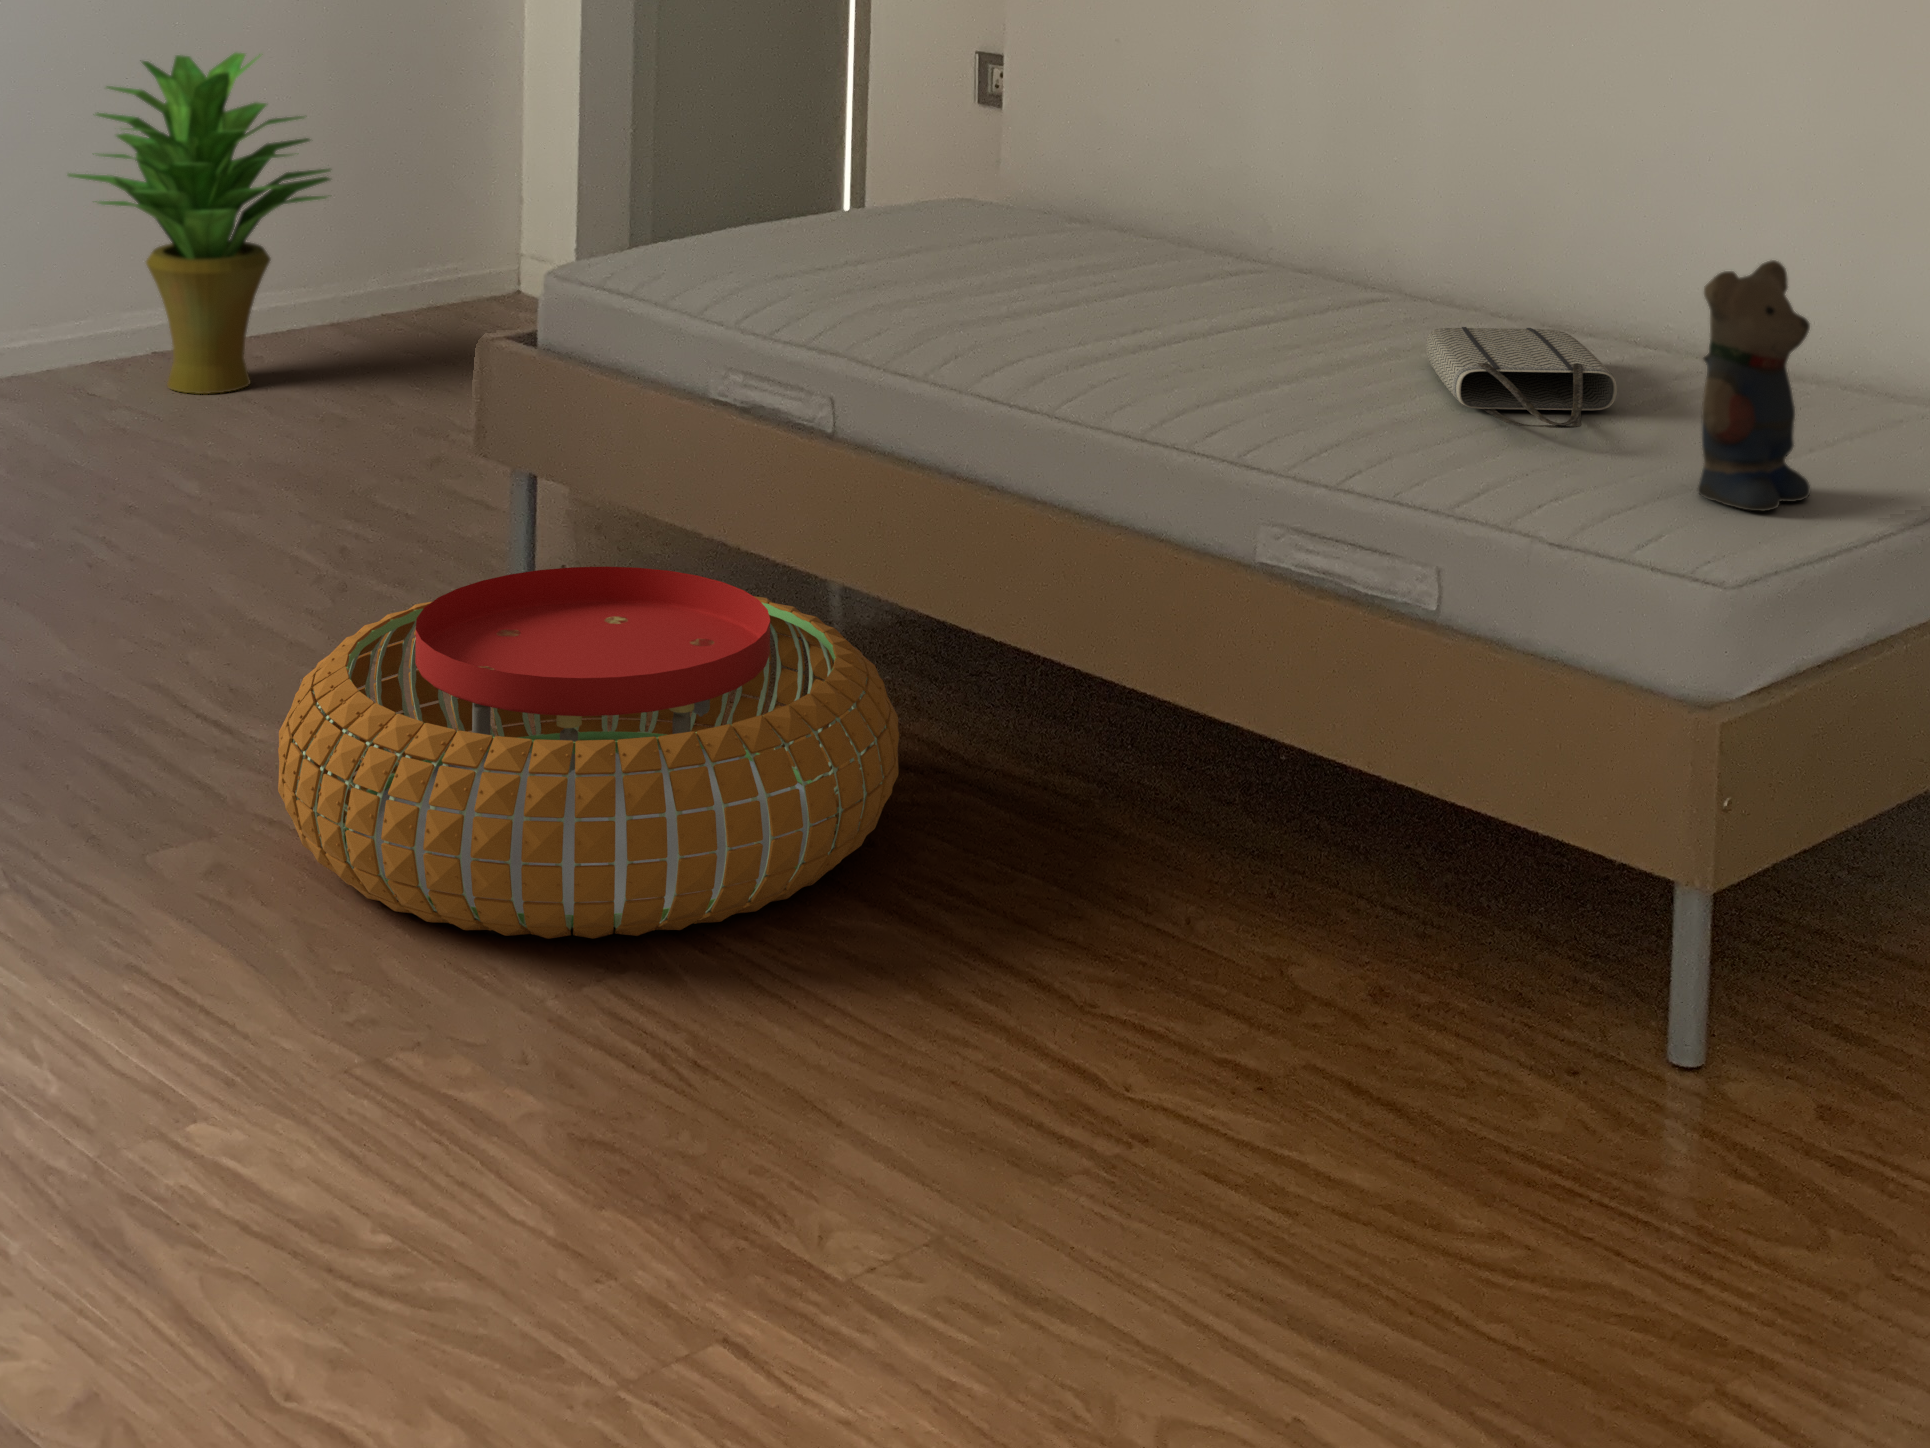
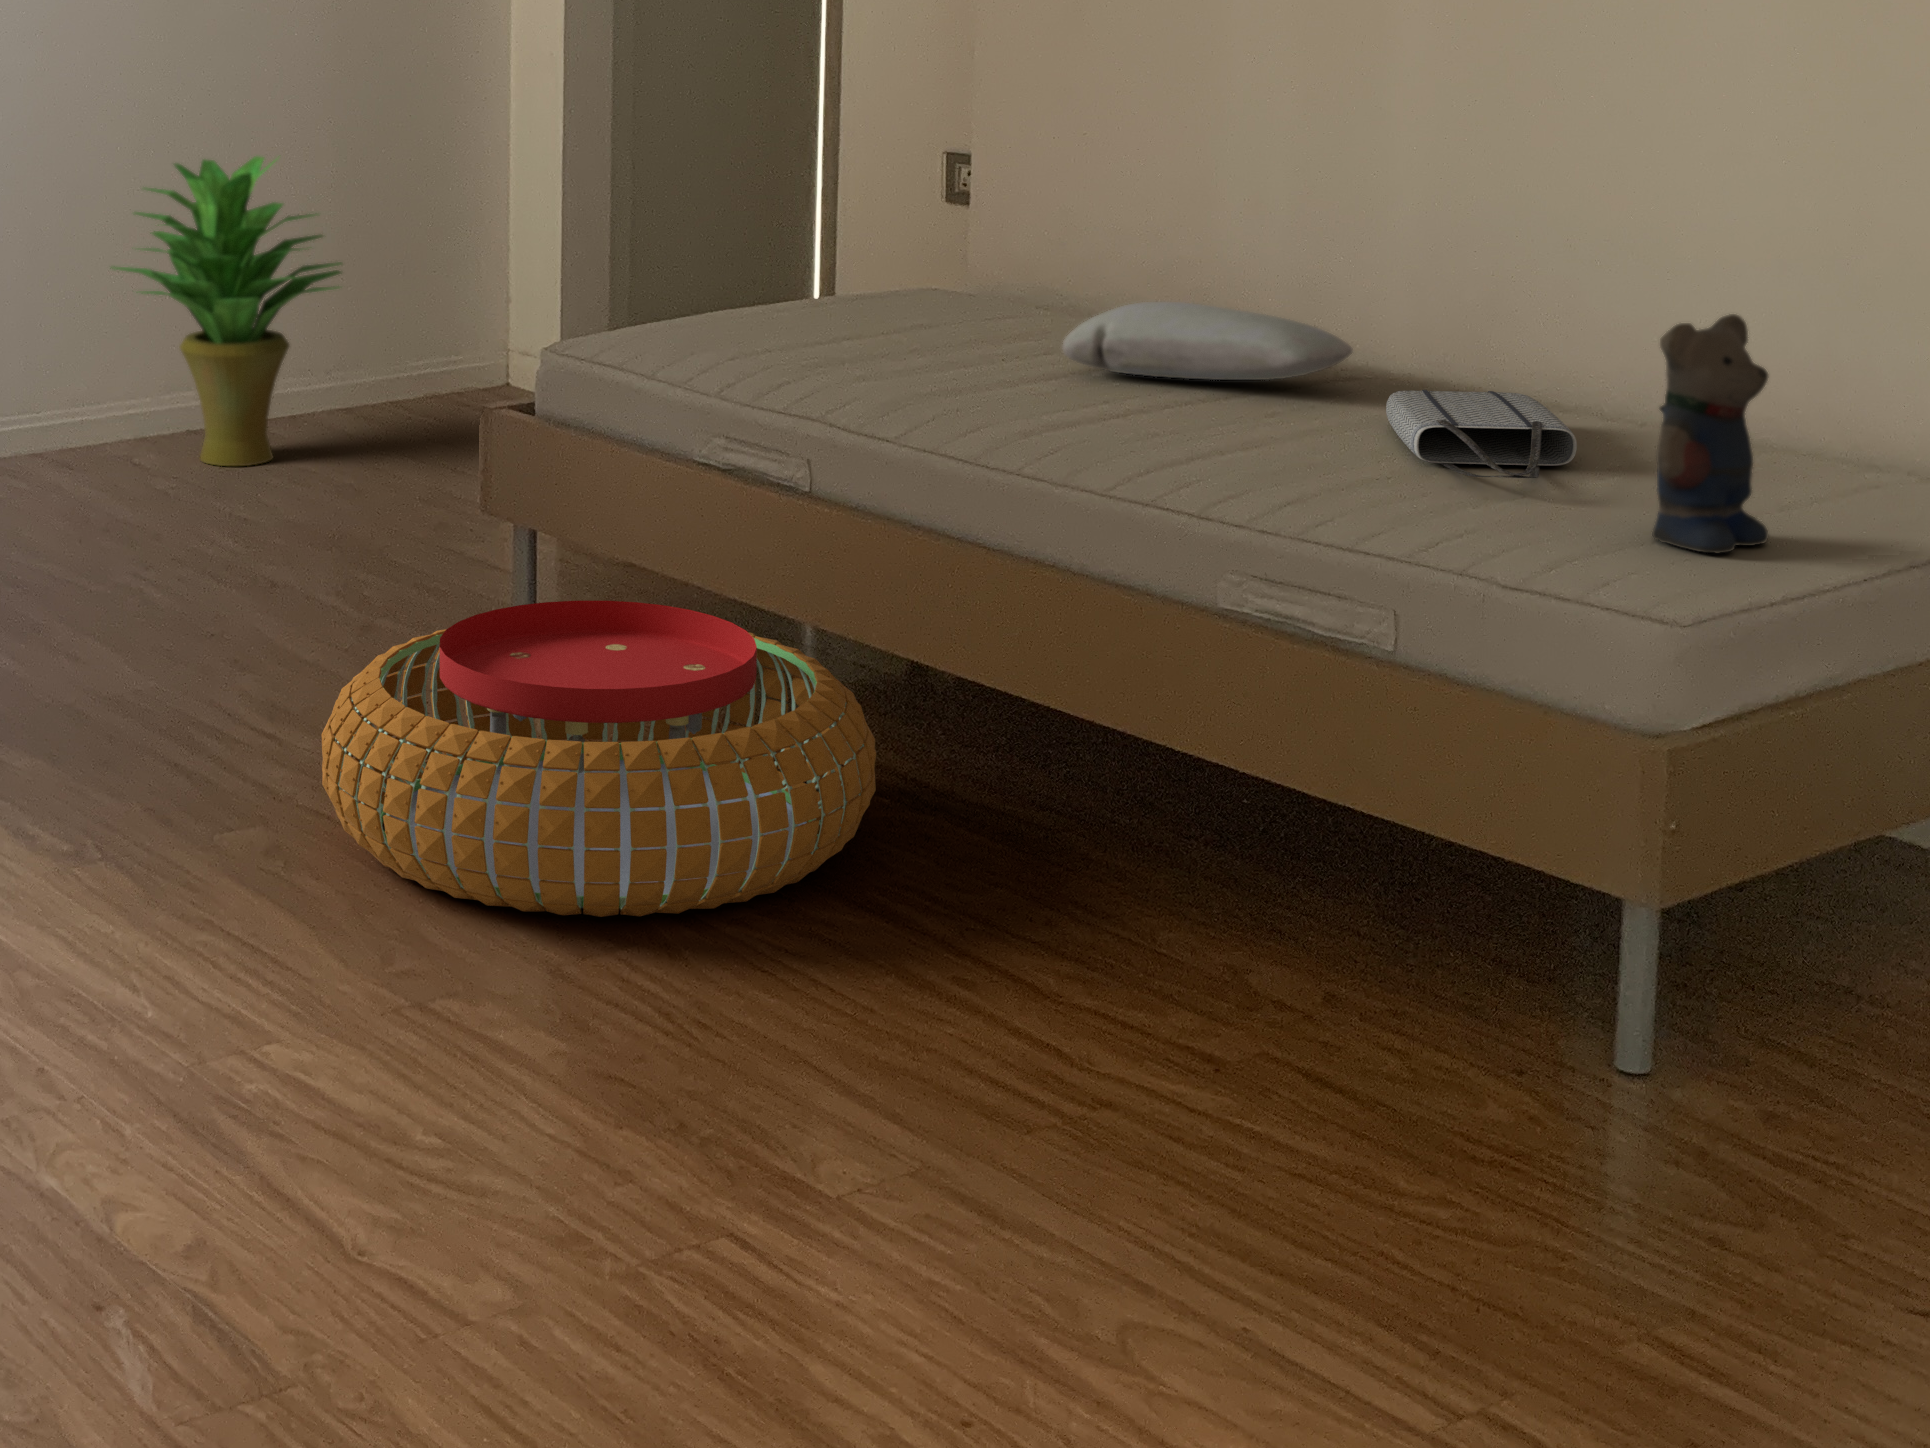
pillow: none [1096,229,1391,312] -> present [1063,302,1353,380]

